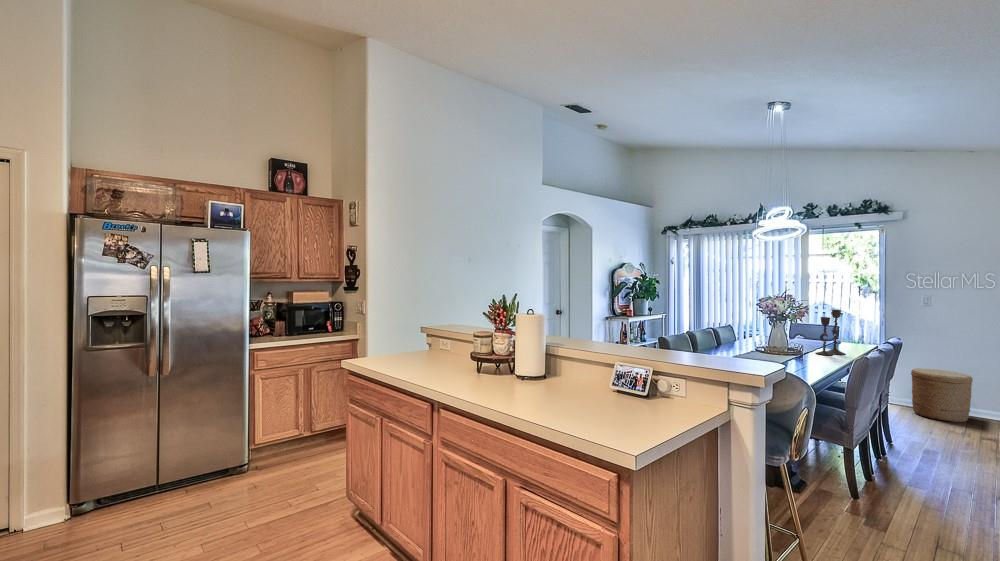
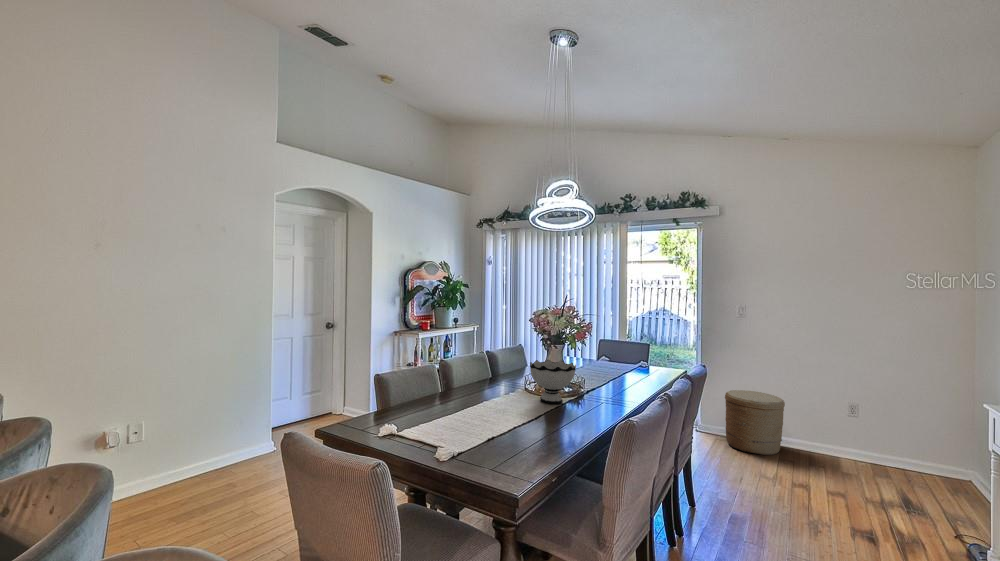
candlestick: present [816,309,845,355] -> none [598,328,636,392]
bowl: none [770,330,806,359] -> present [530,360,576,404]

